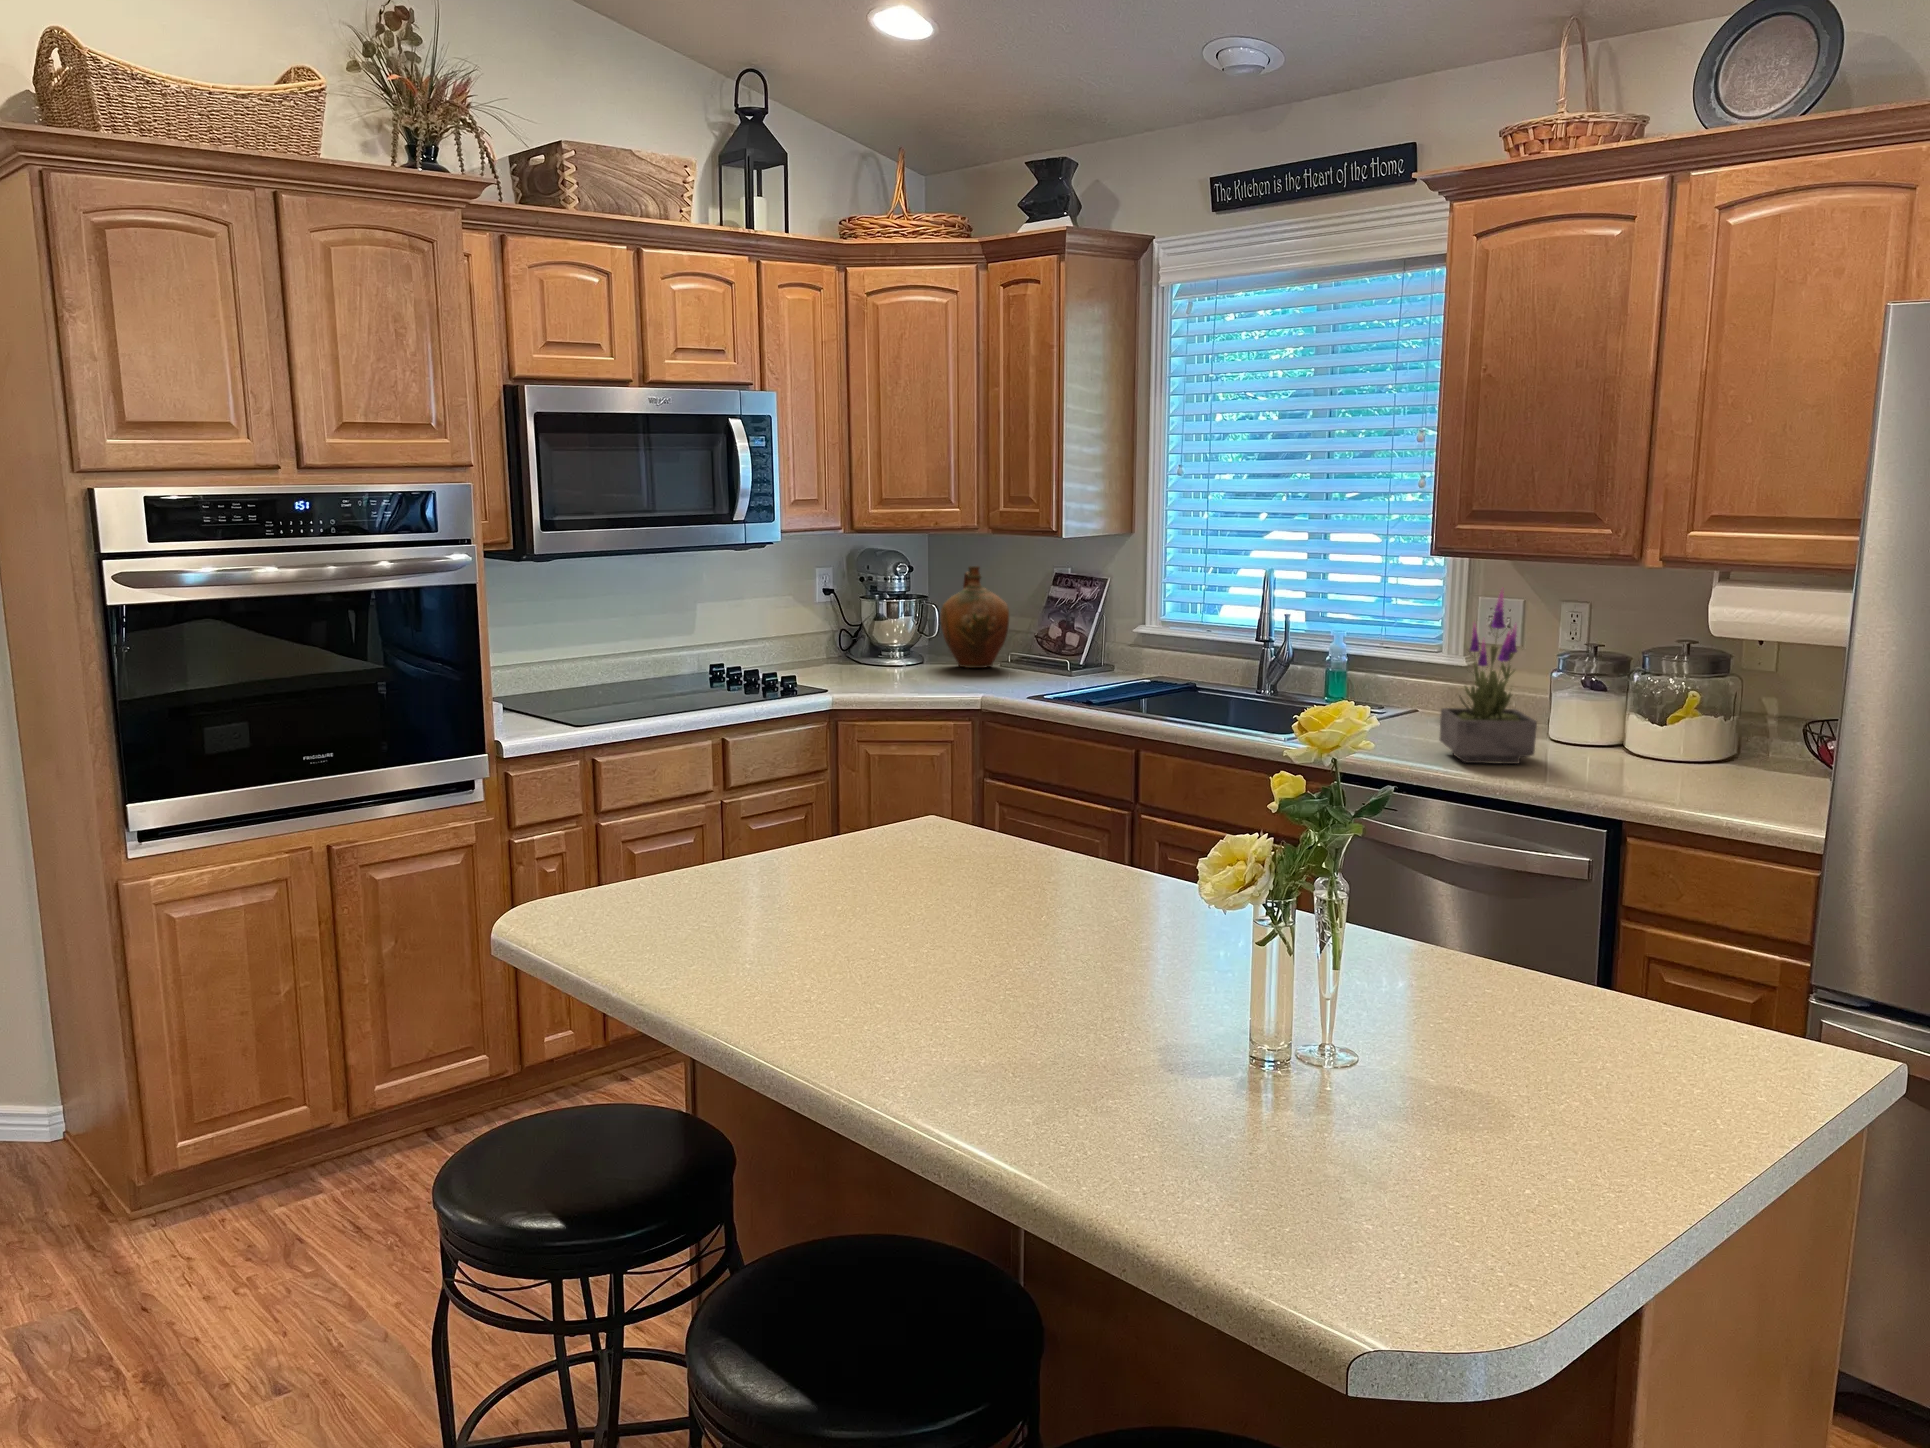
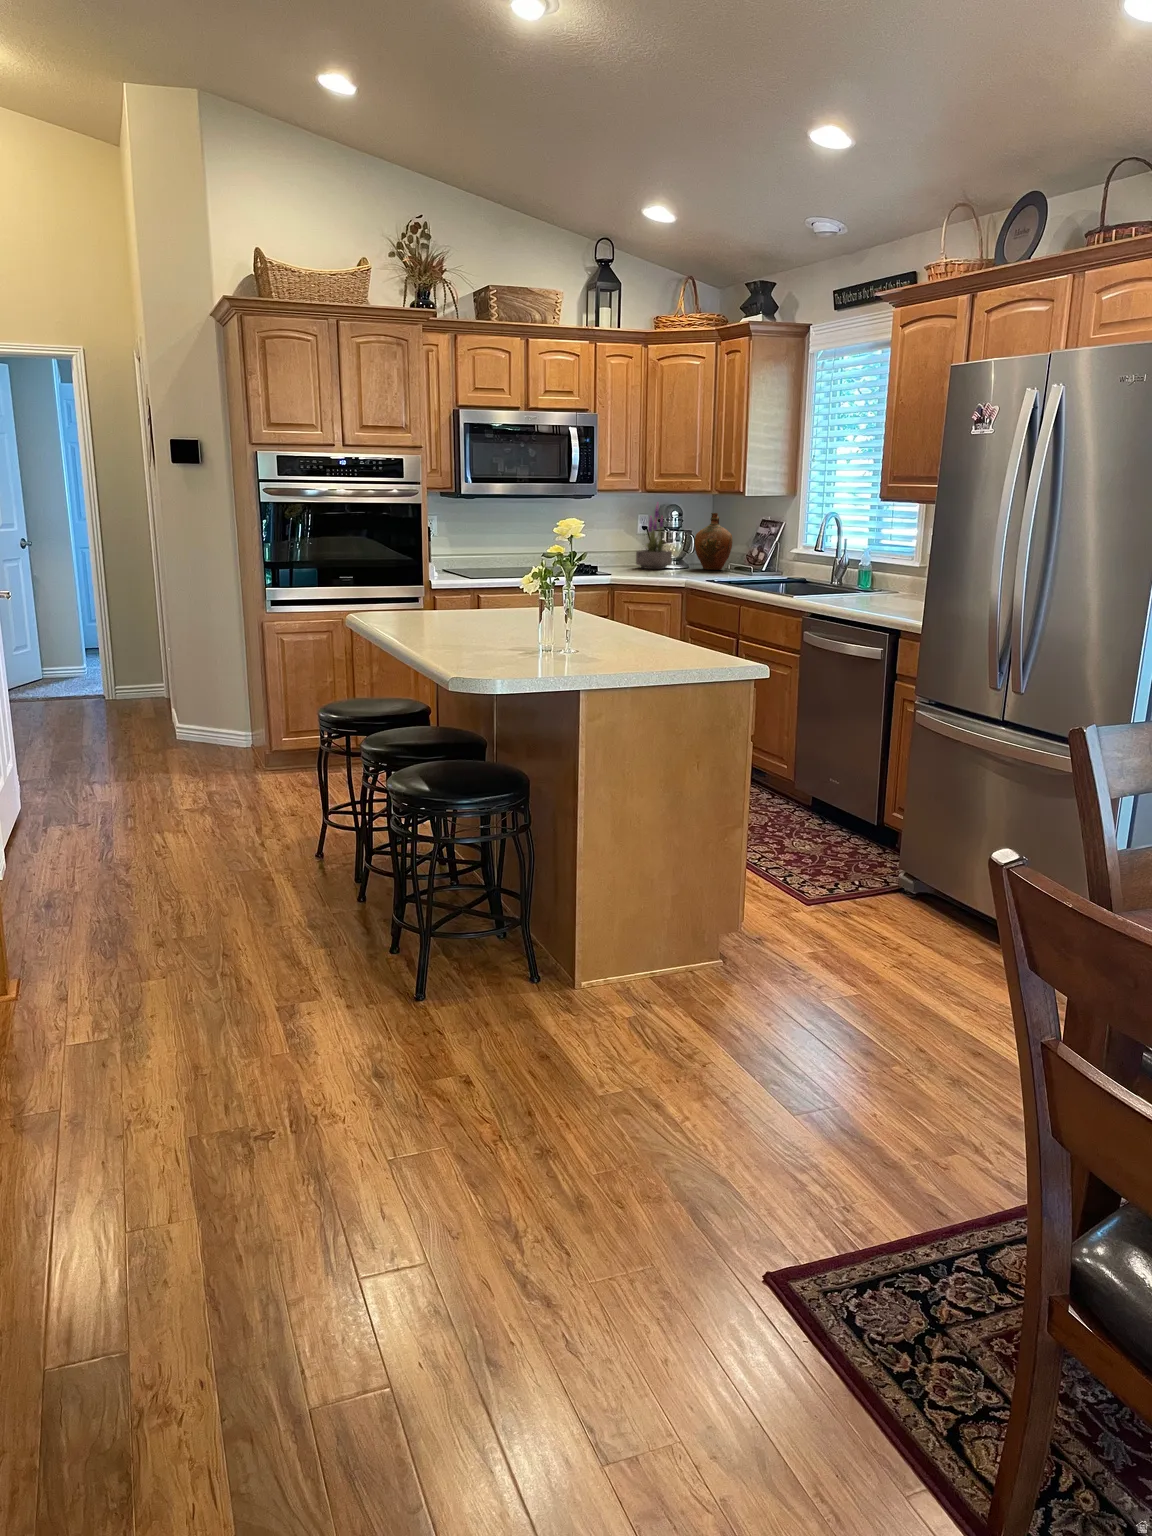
potted plant: present [1440,588,1537,764] -> present [636,505,672,569]

